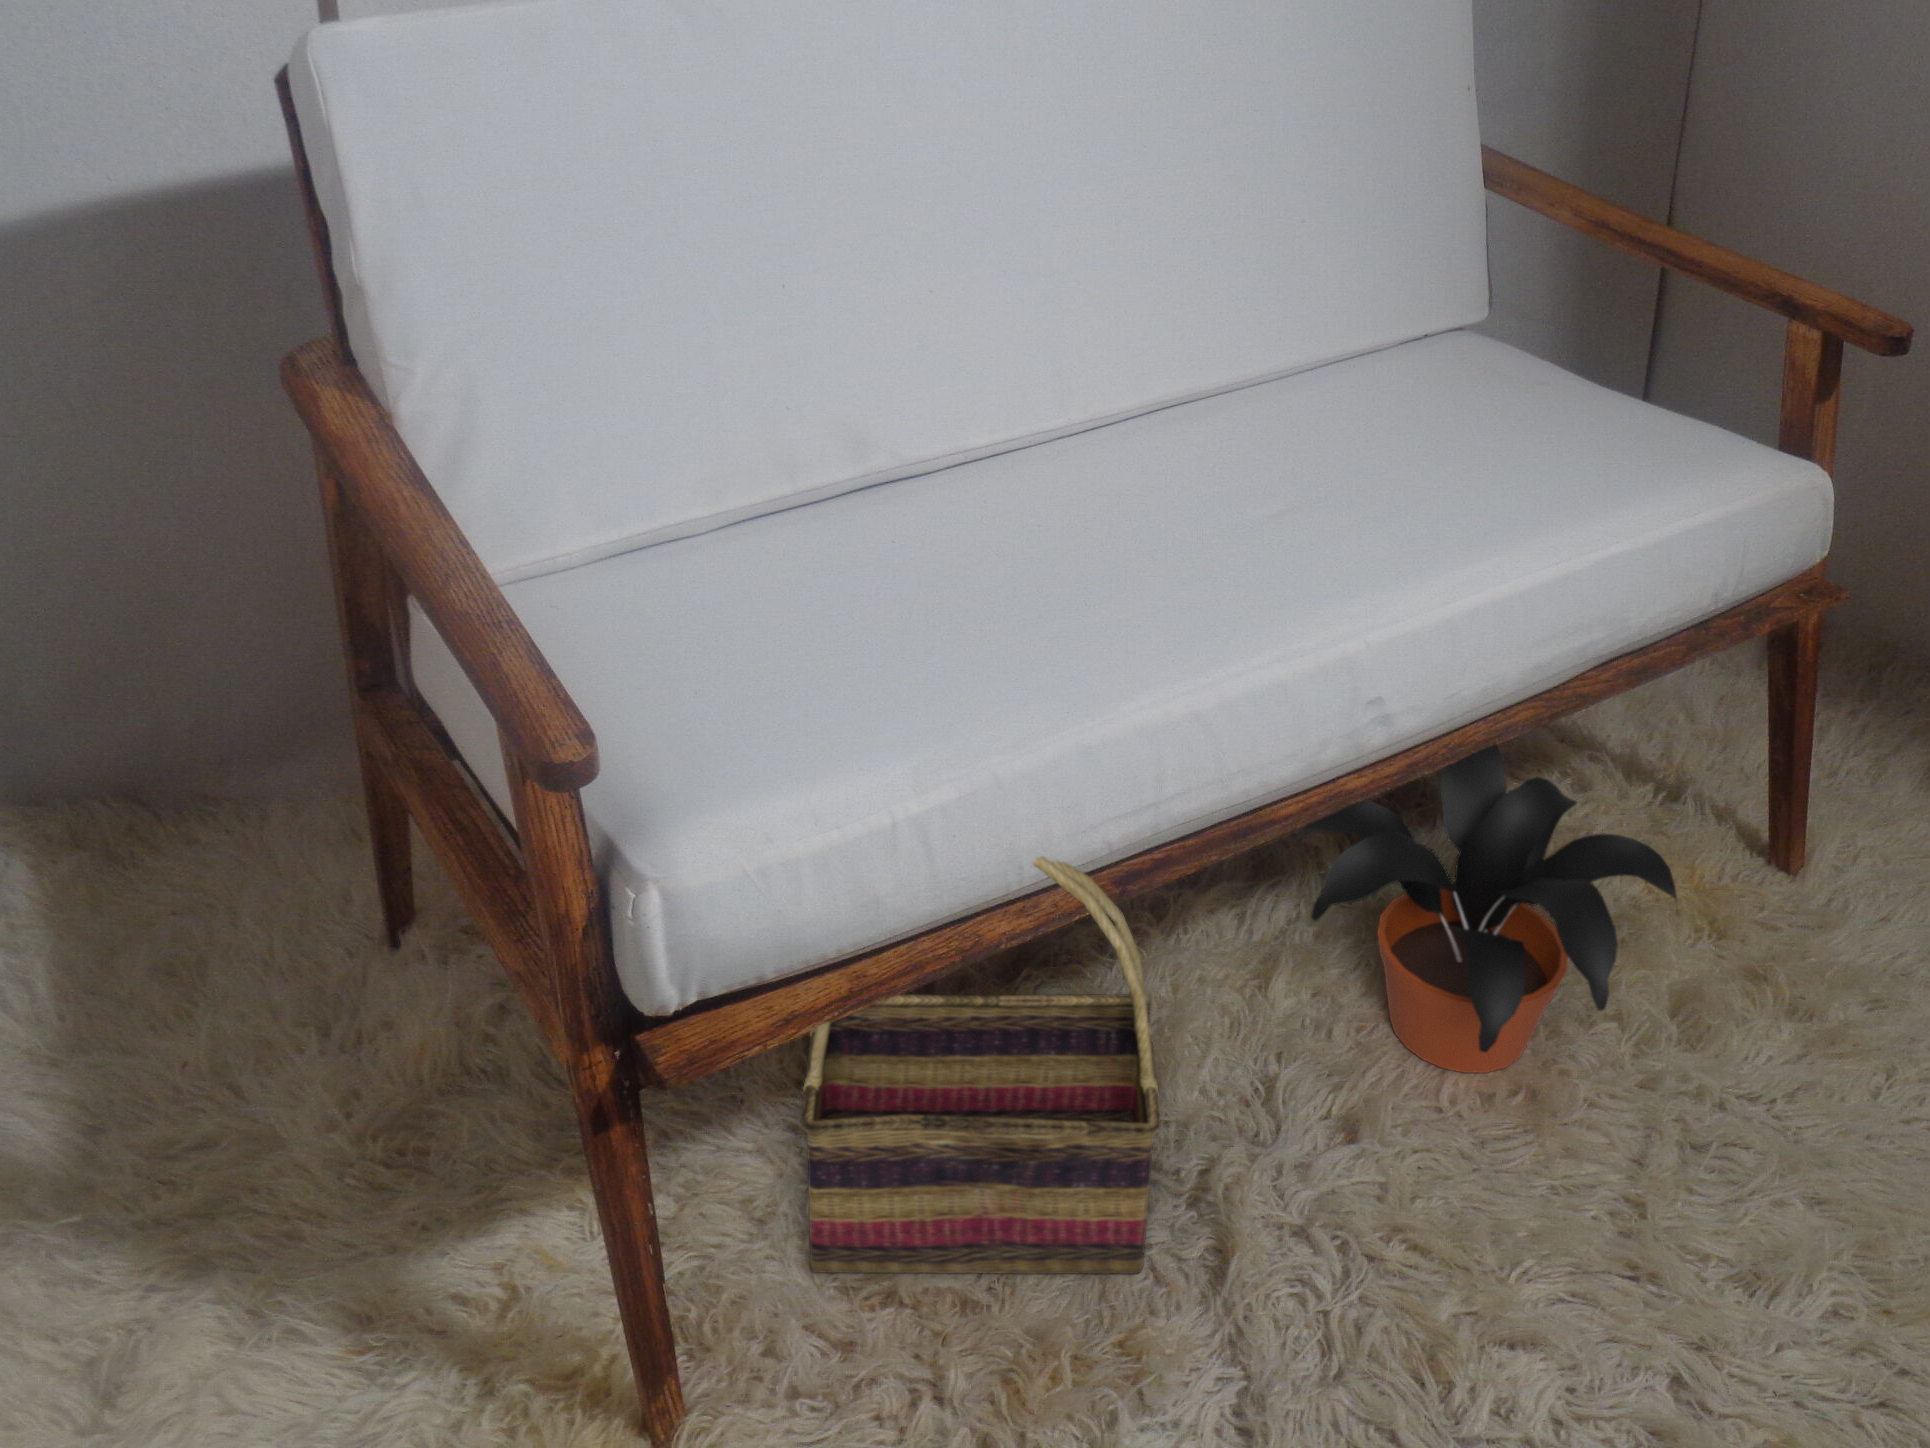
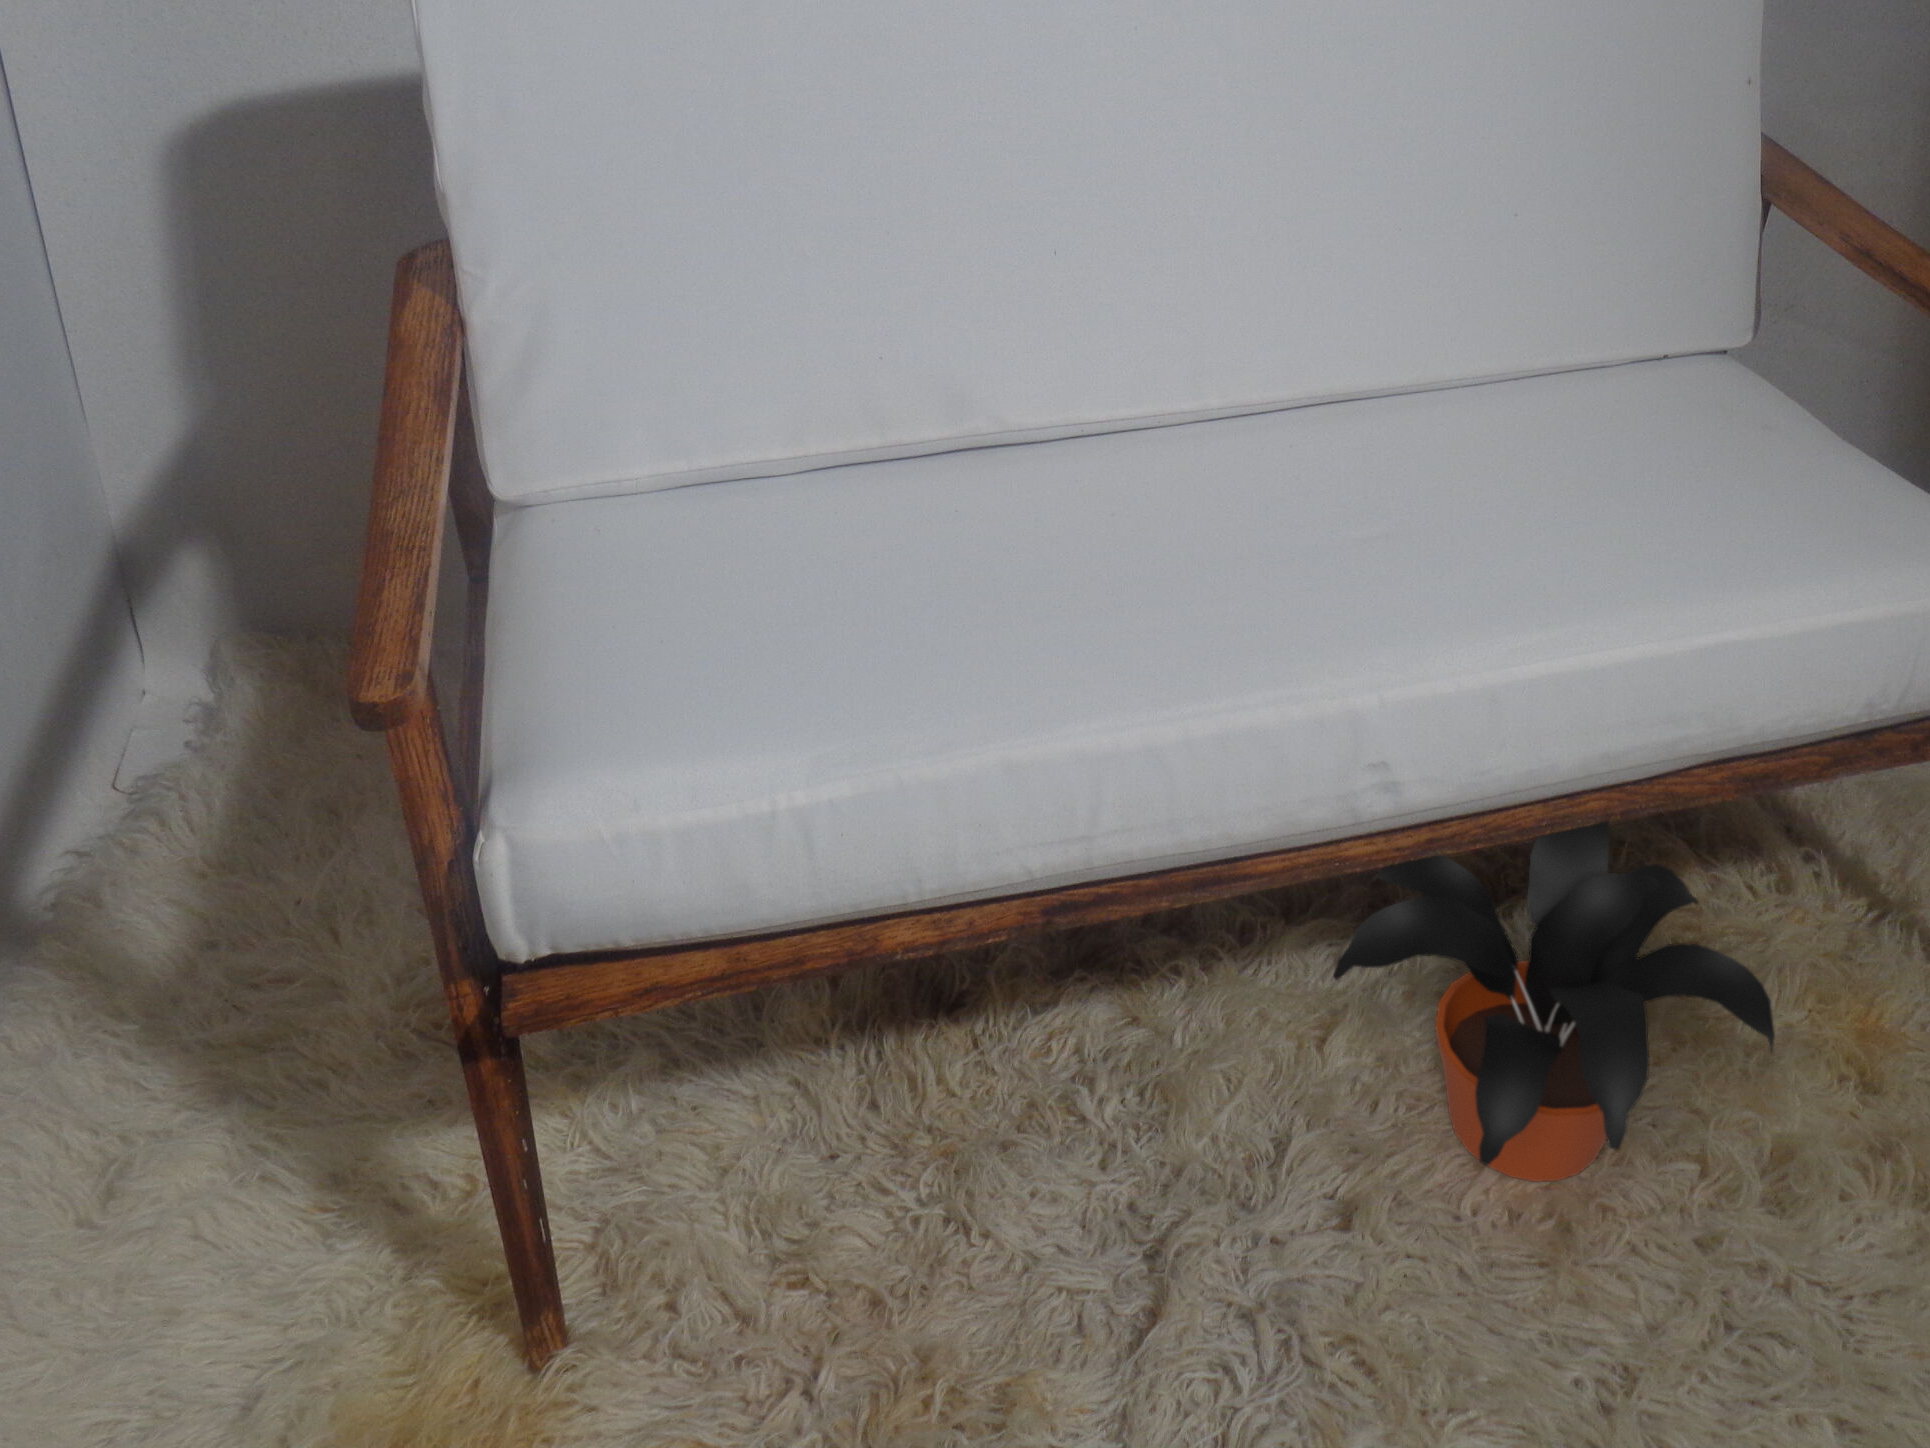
basket: present [801,857,1161,1274] -> none [718,827,1126,1316]

